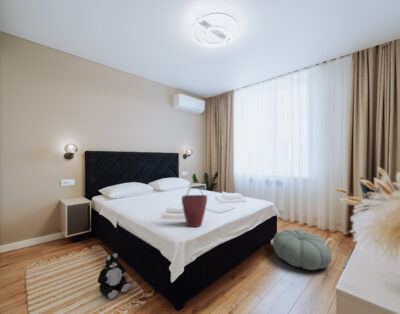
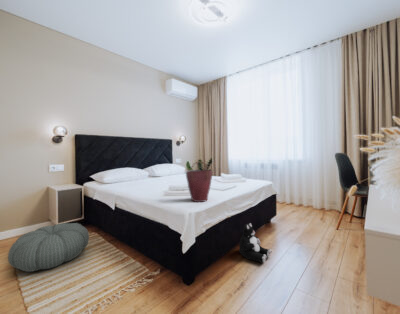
pouf: present [273,230,332,270] -> present [8,223,89,272]
plush toy: present [98,253,131,299] -> present [239,223,272,262]

